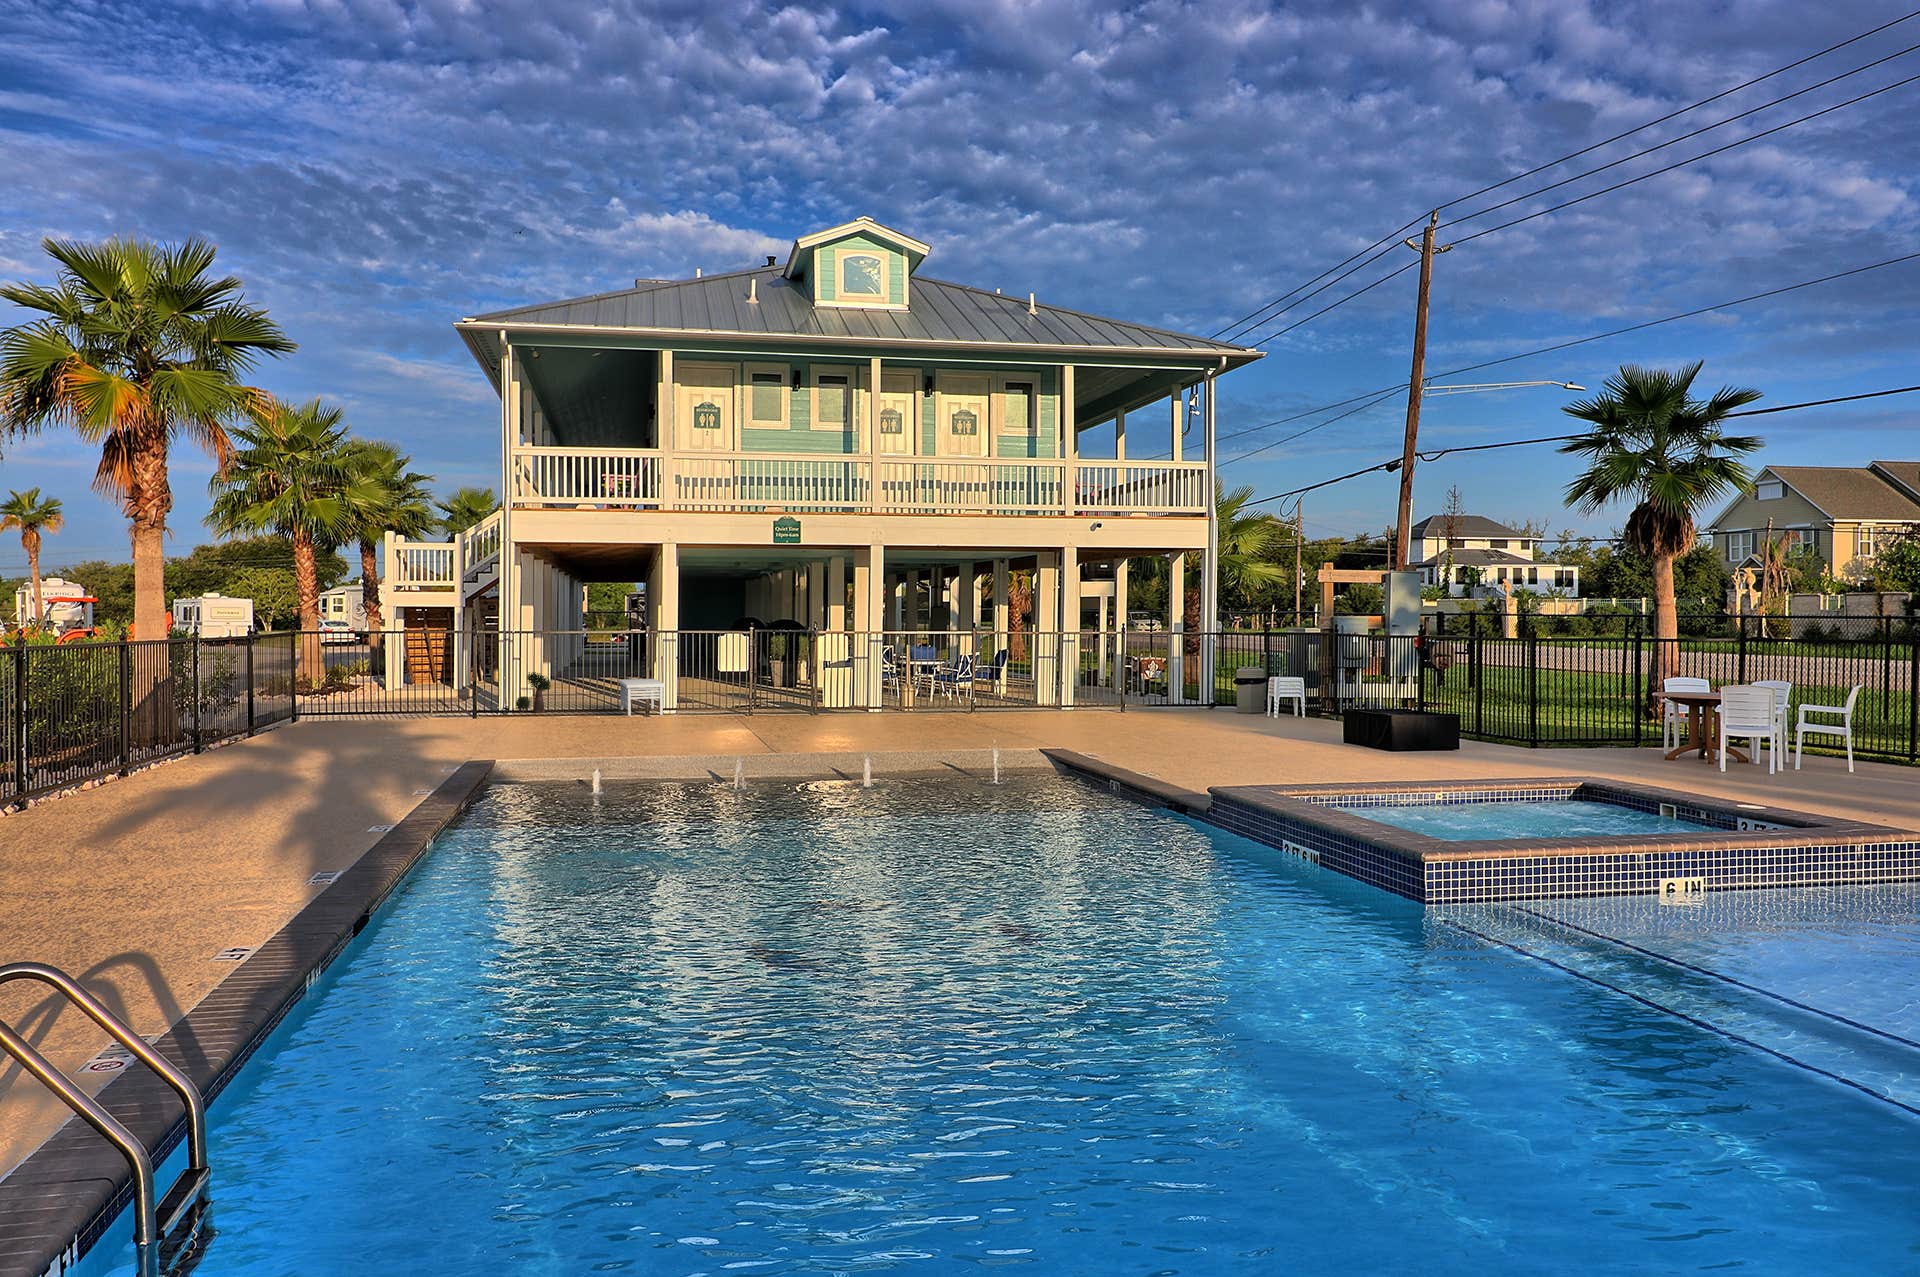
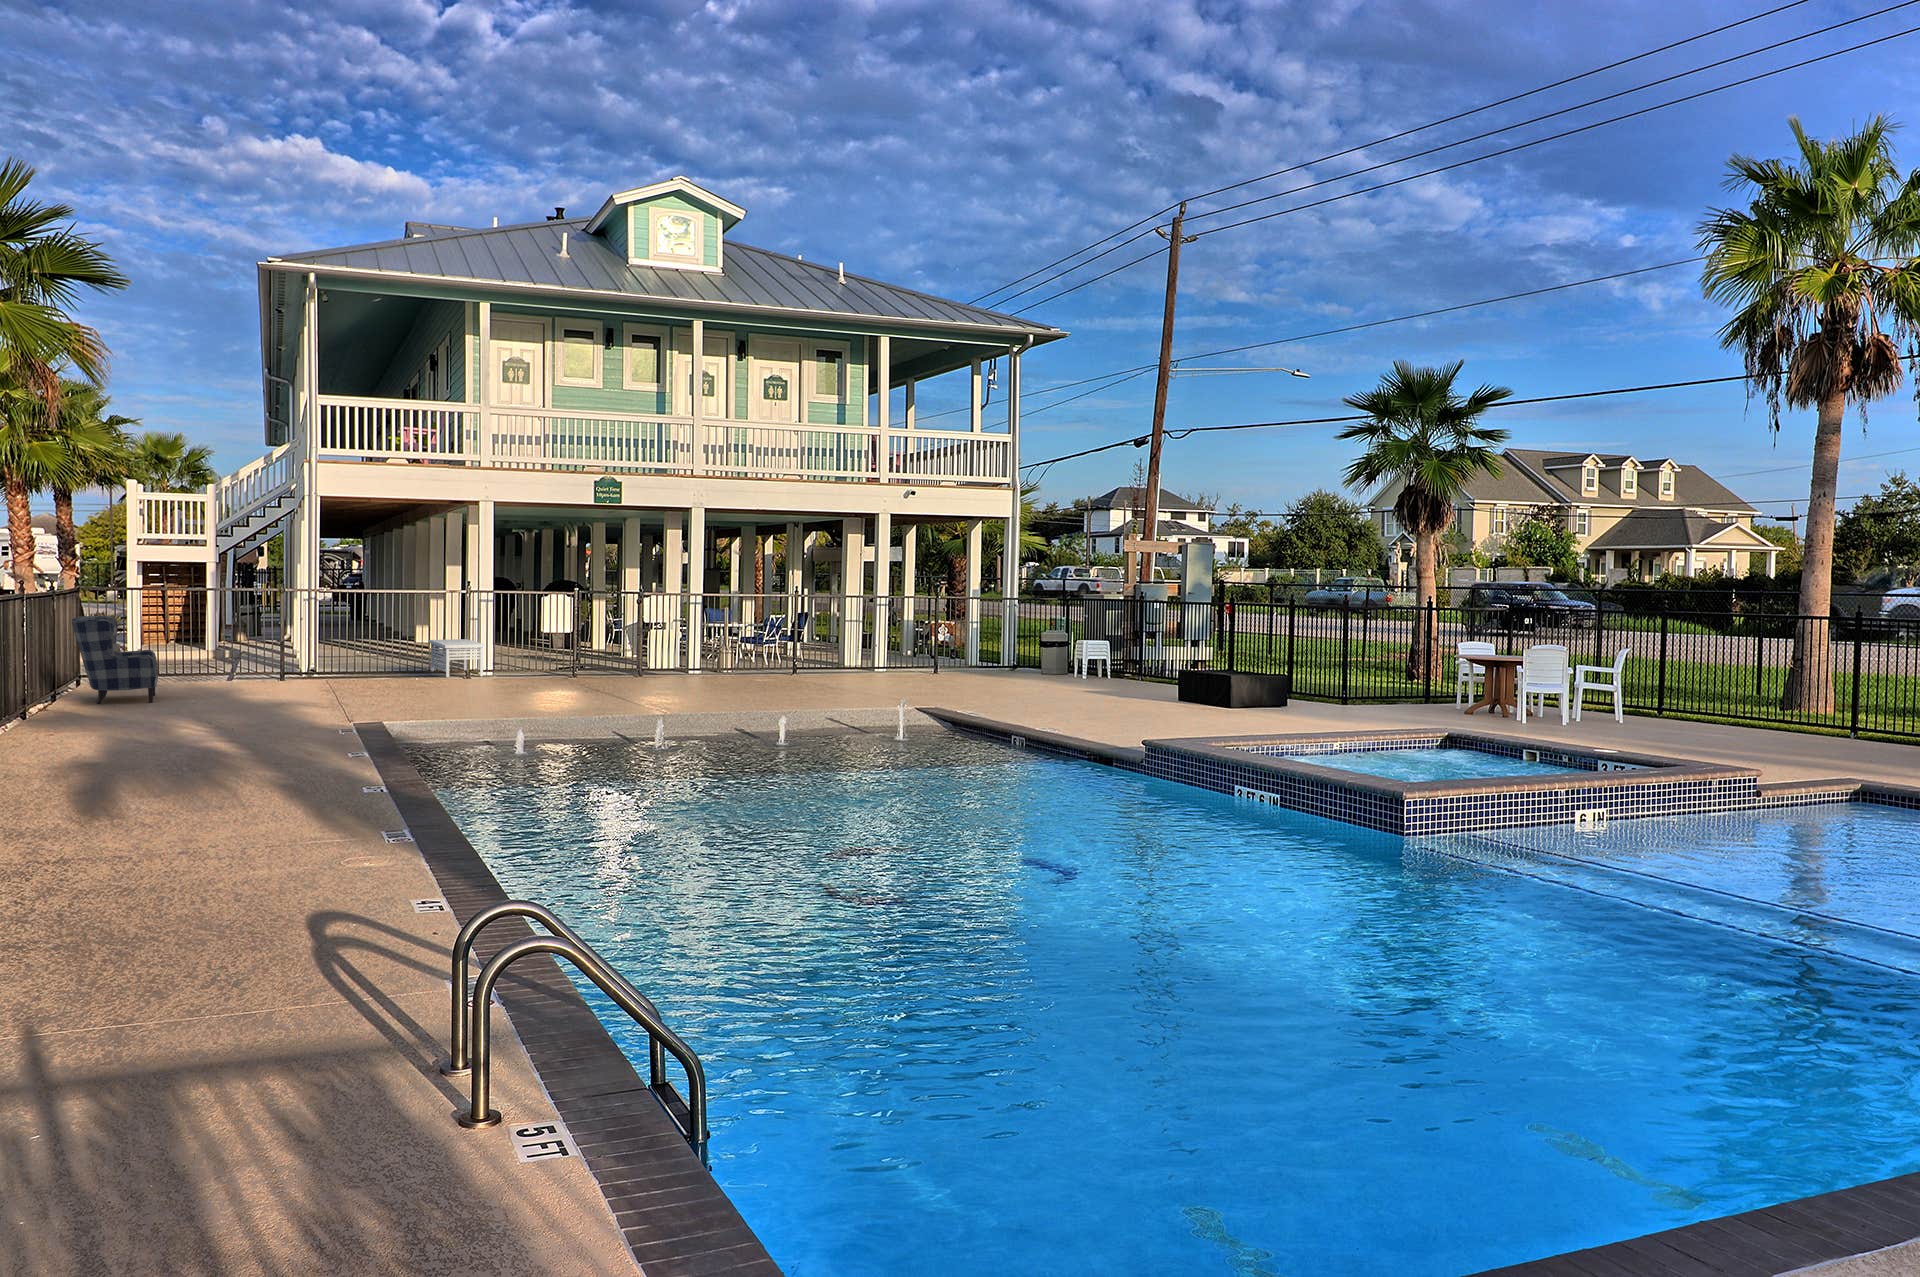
chair: none [289,661,365,741] -> present [72,616,158,704]
potted plant: present [516,672,551,713] -> none [316,631,356,675]

